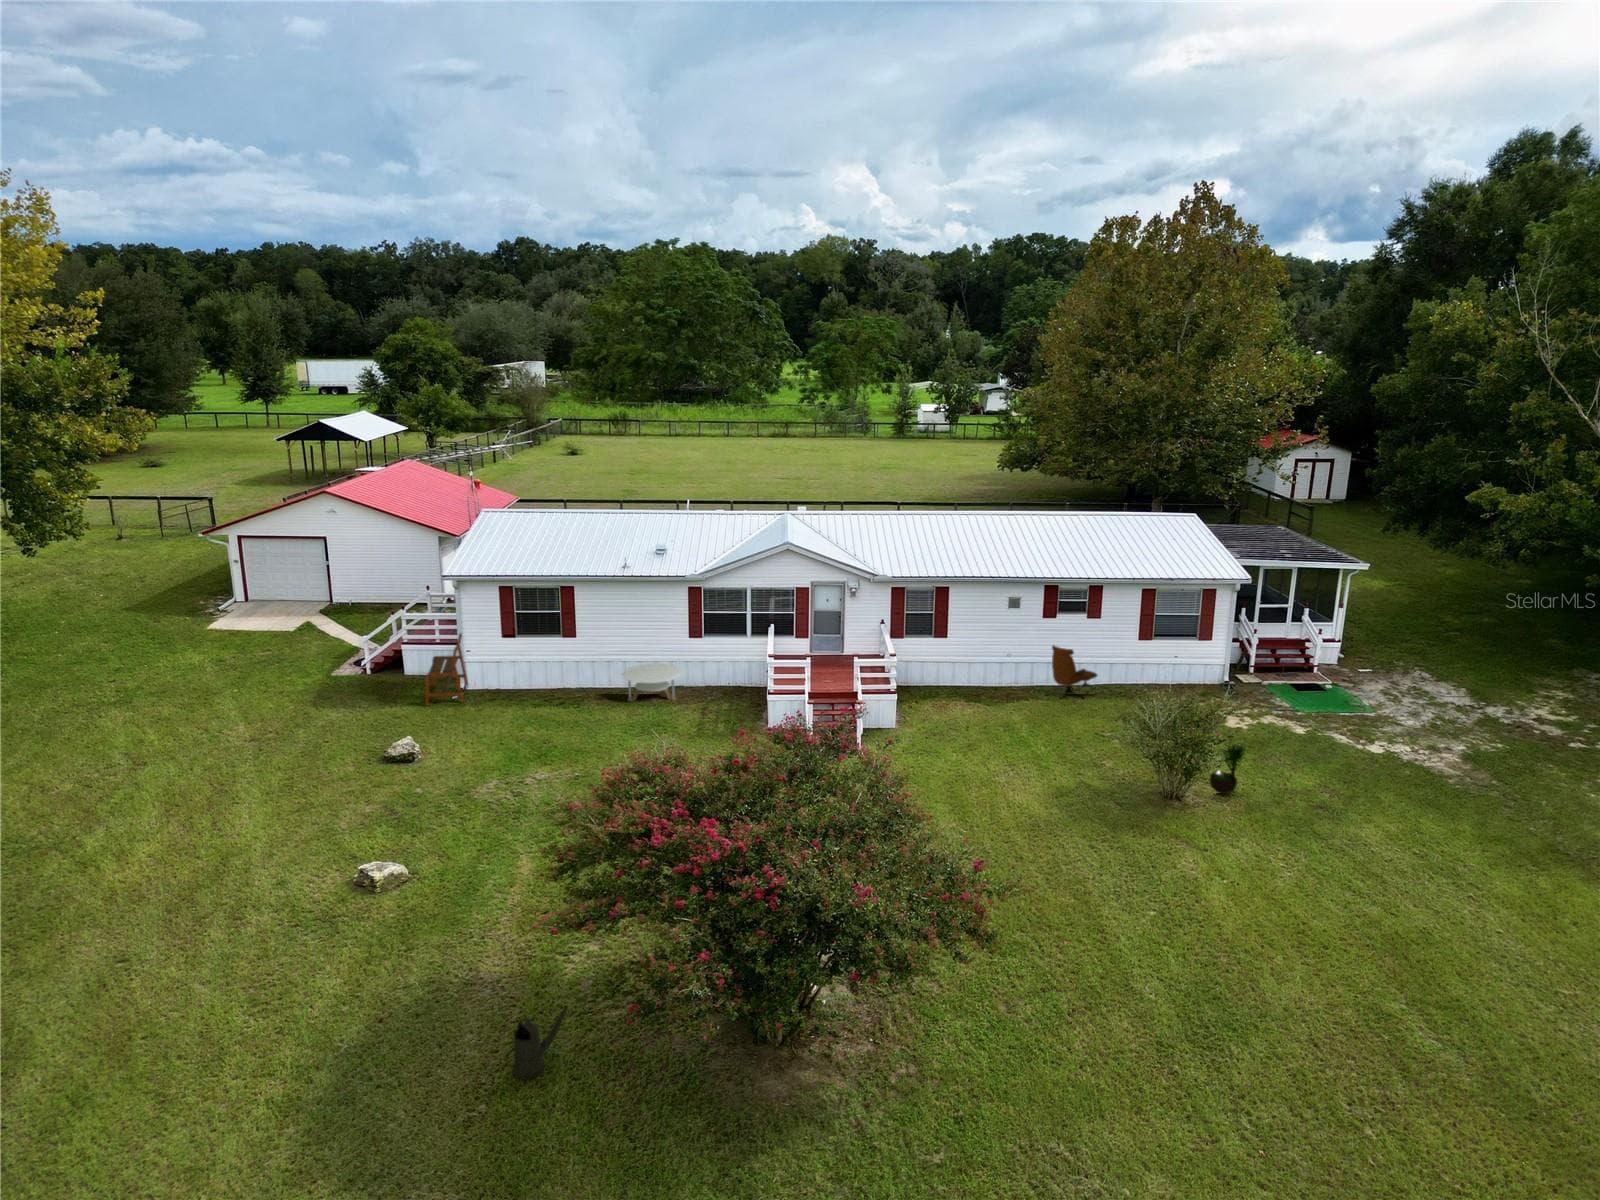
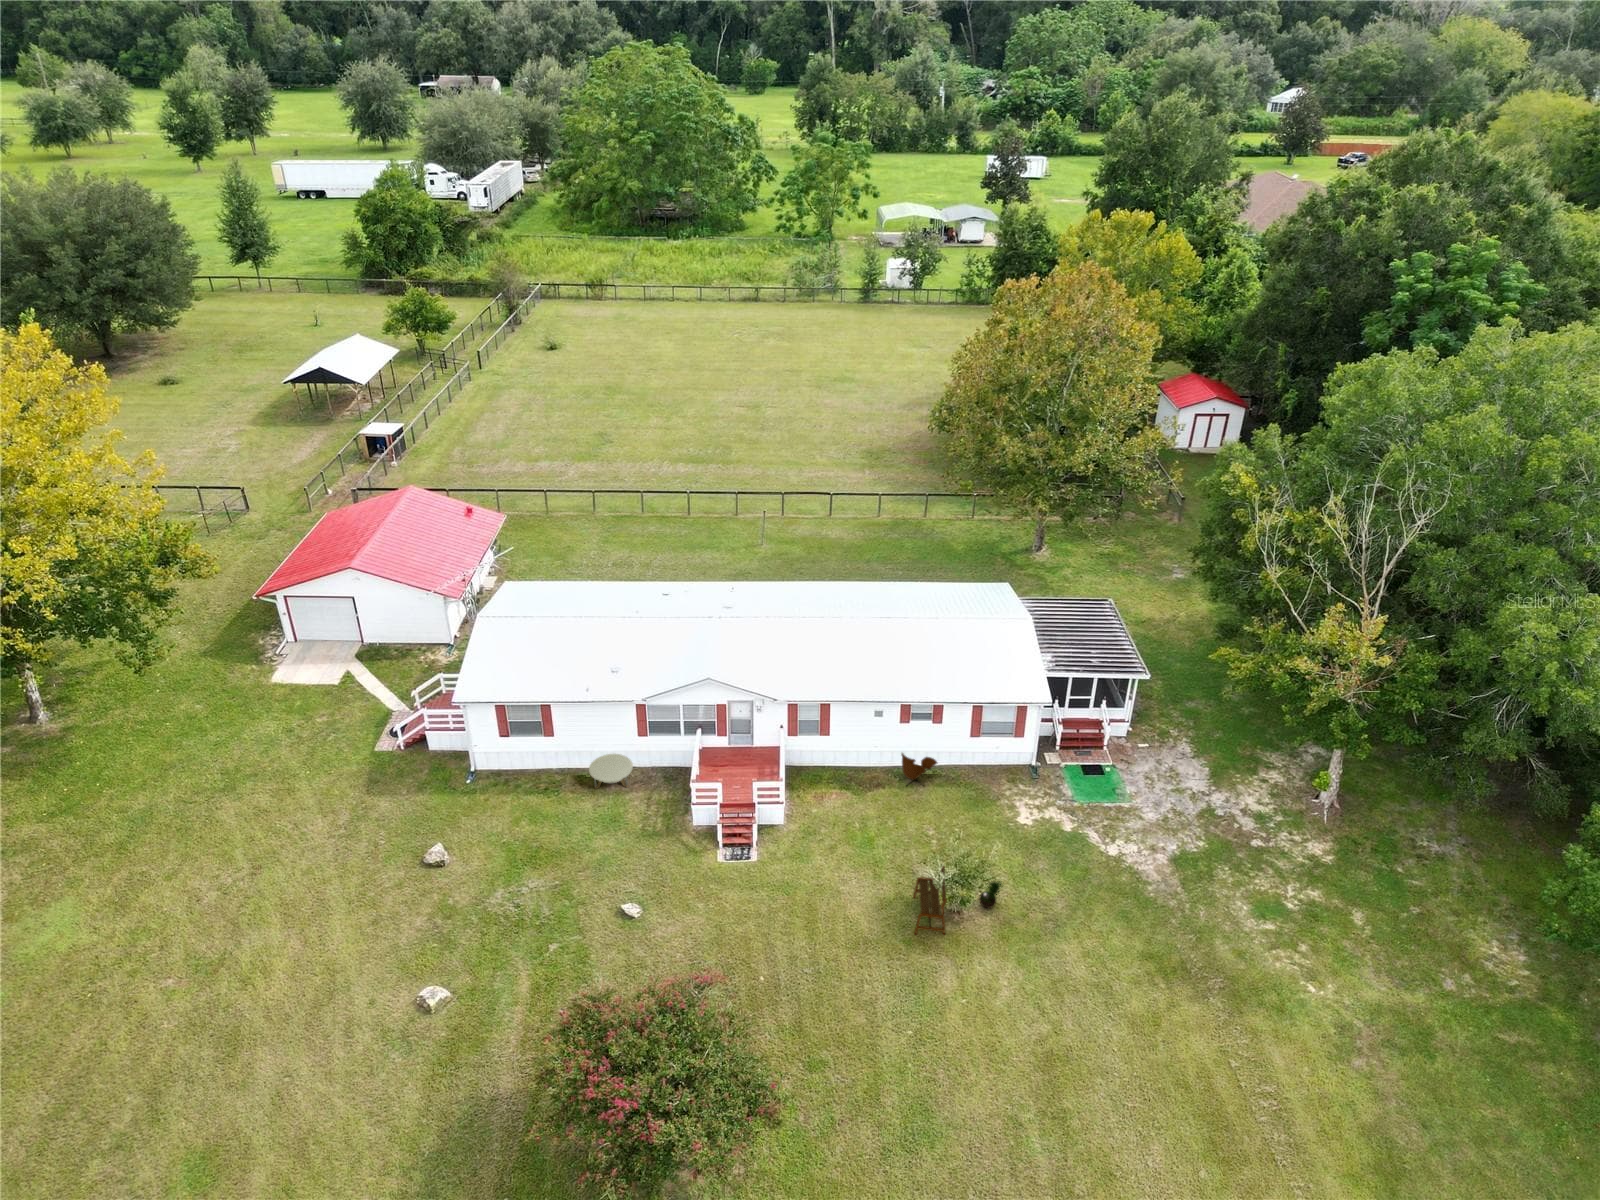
bench: present [425,634,468,706] -> present [913,866,947,934]
watering can: present [505,1006,568,1079] -> none [525,1131,557,1172]

